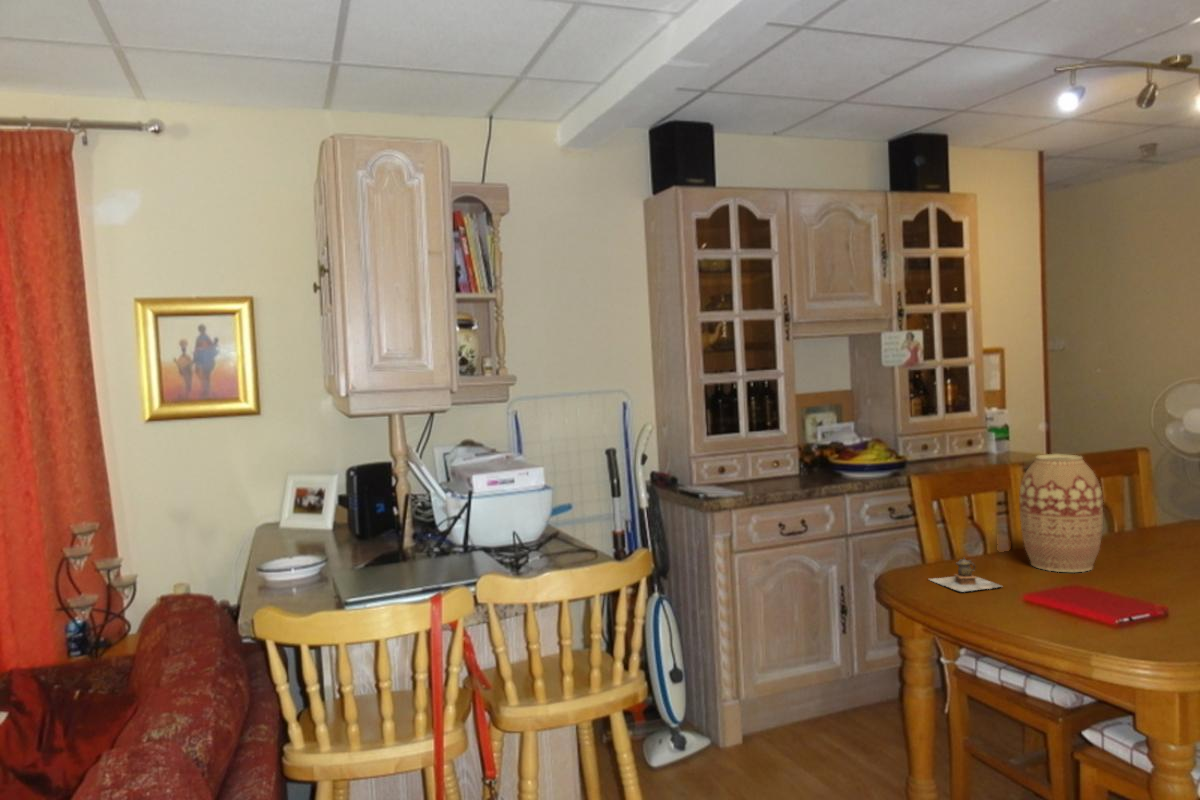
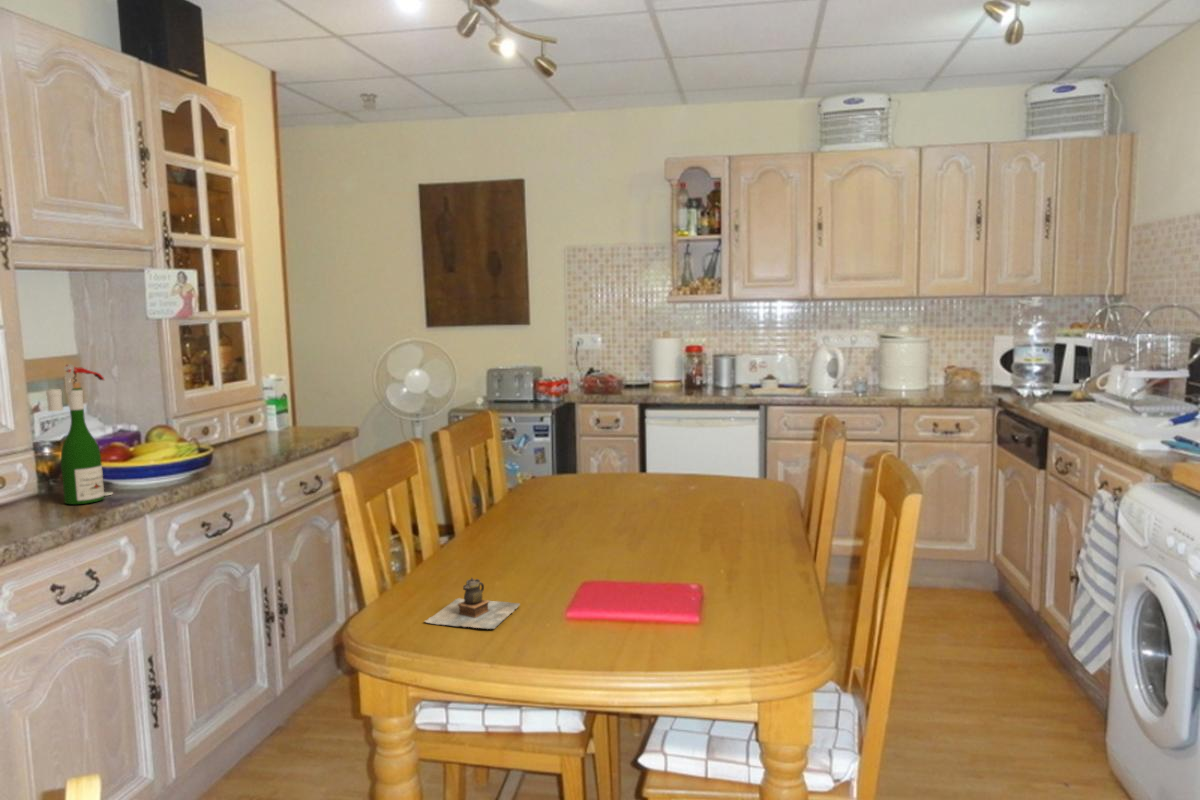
wine bottle: none [799,398,833,482] -> present [46,364,113,504]
vase: present [1020,454,1103,572] -> none [473,420,564,567]

